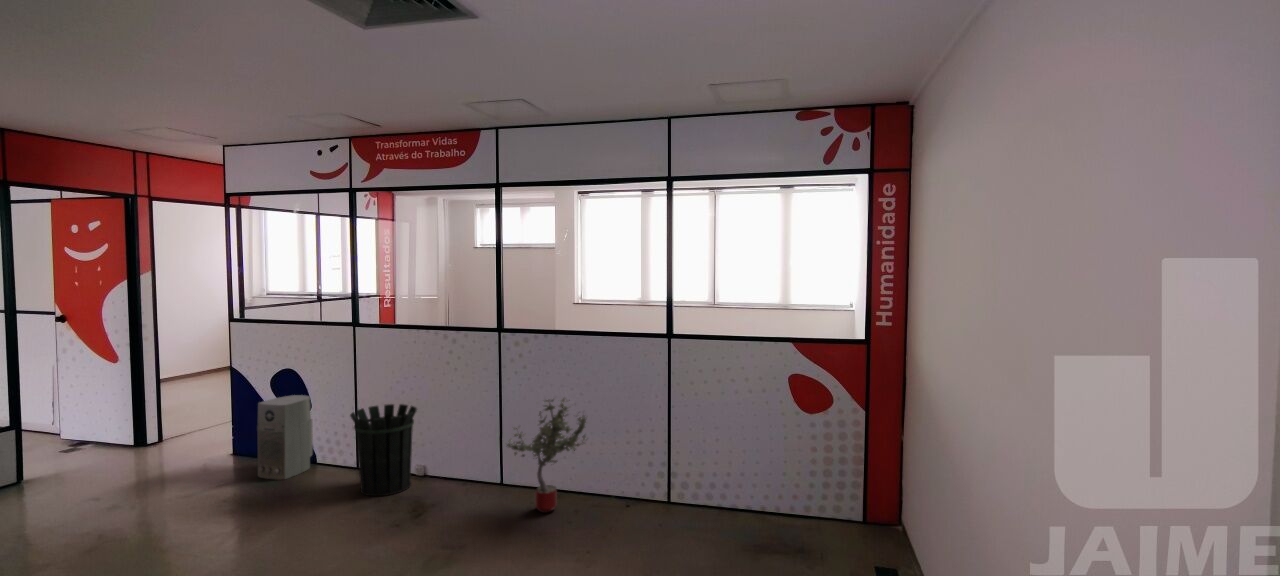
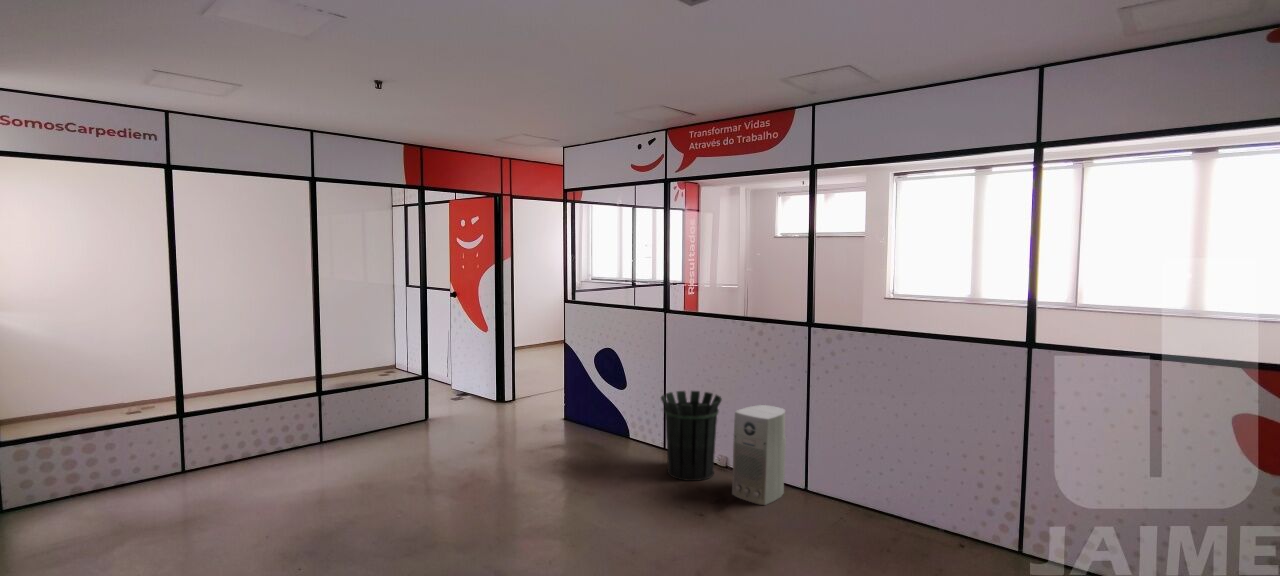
air purifier: present [257,395,313,480] -> present [732,405,786,505]
potted tree: present [507,398,586,512] -> none [813,405,915,532]

